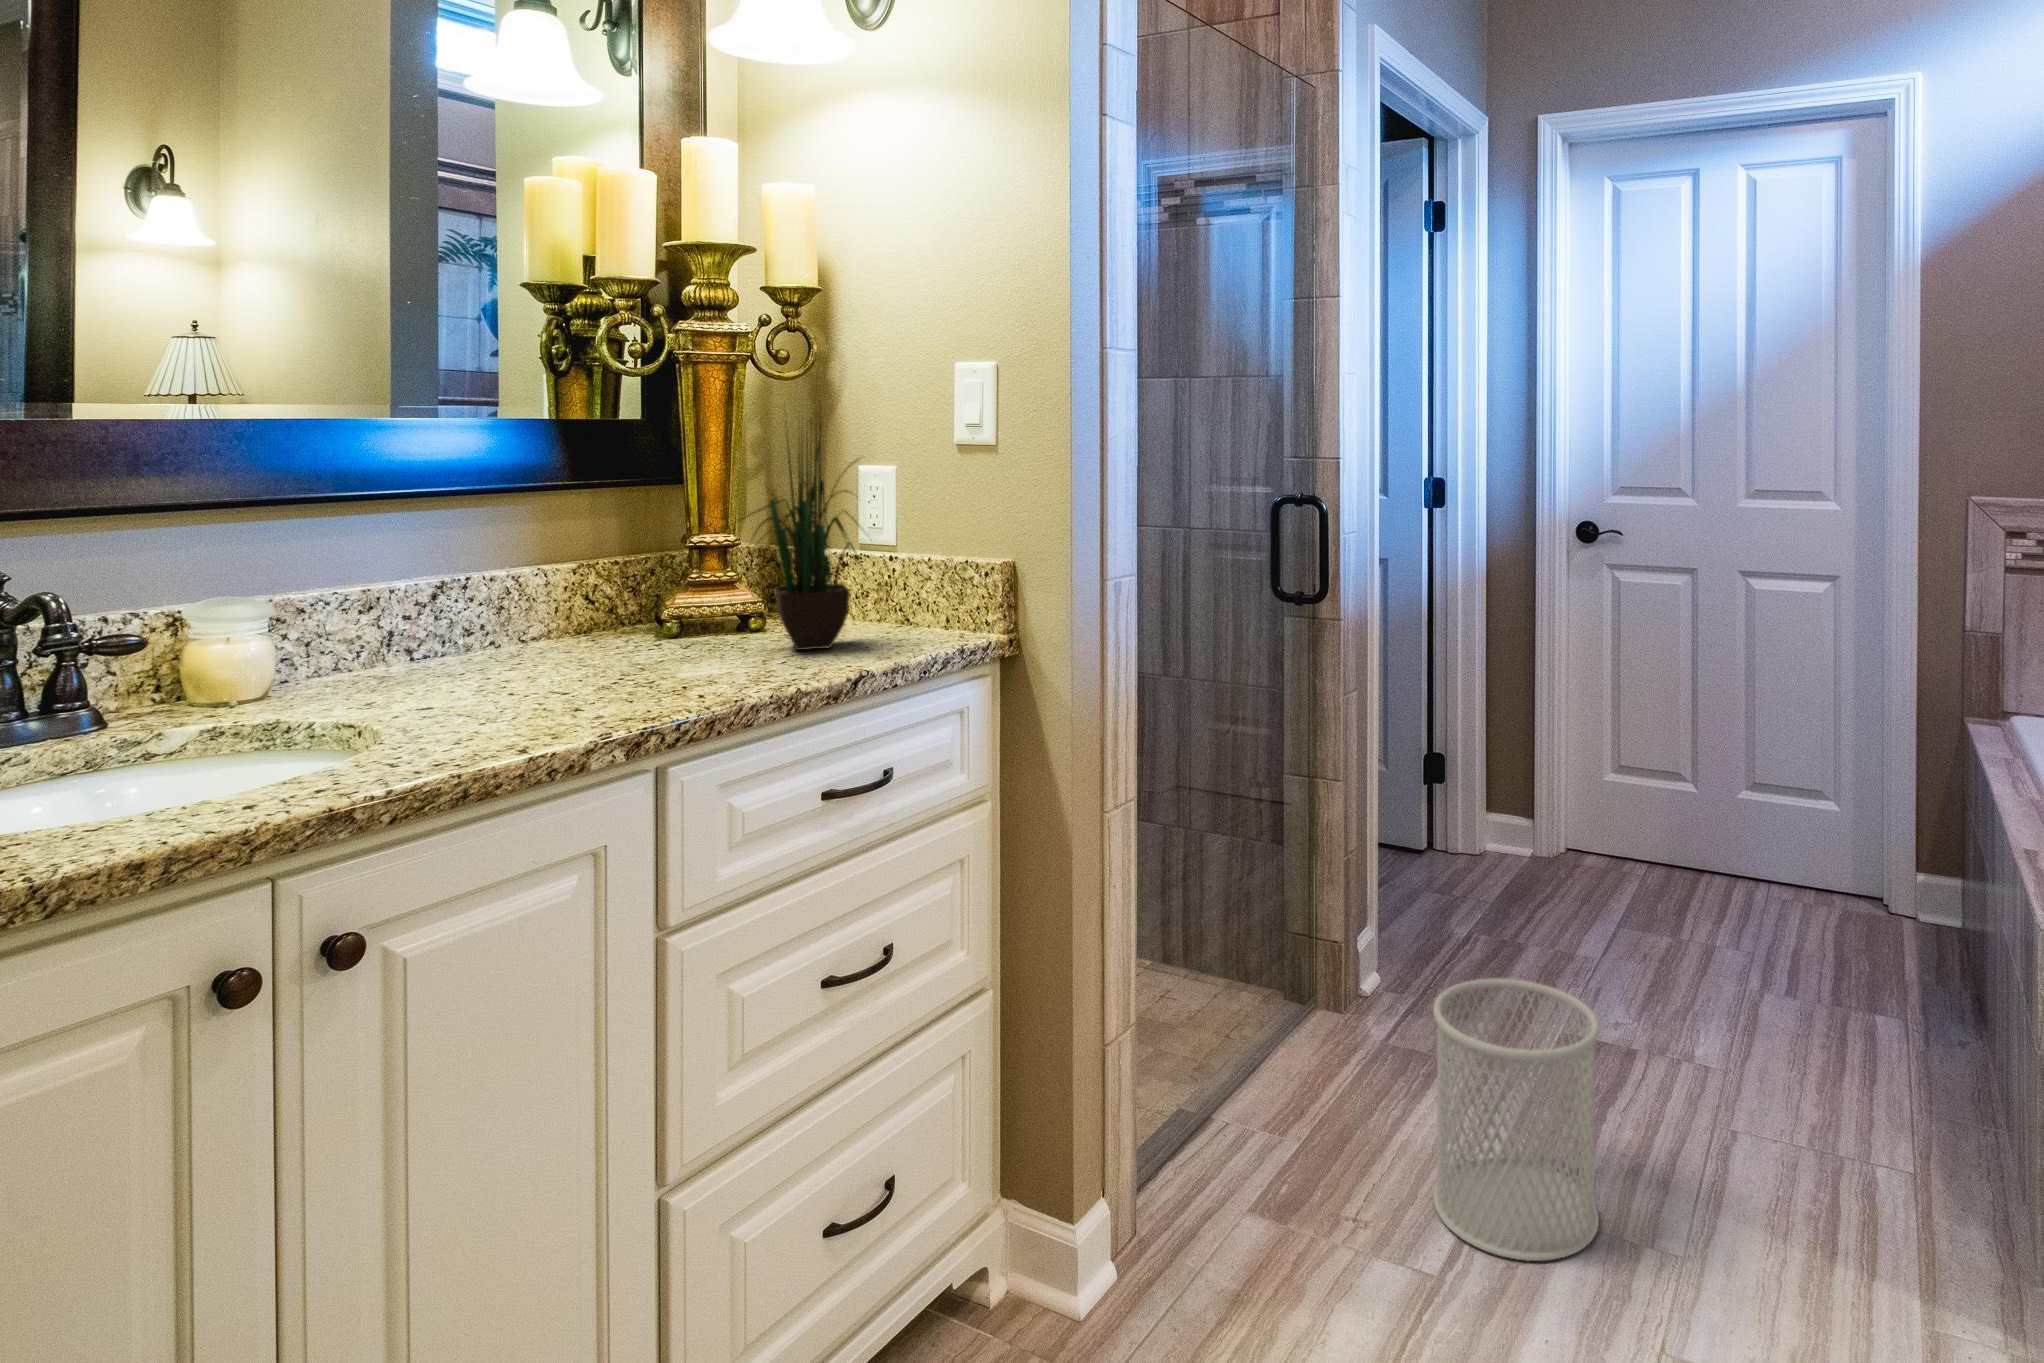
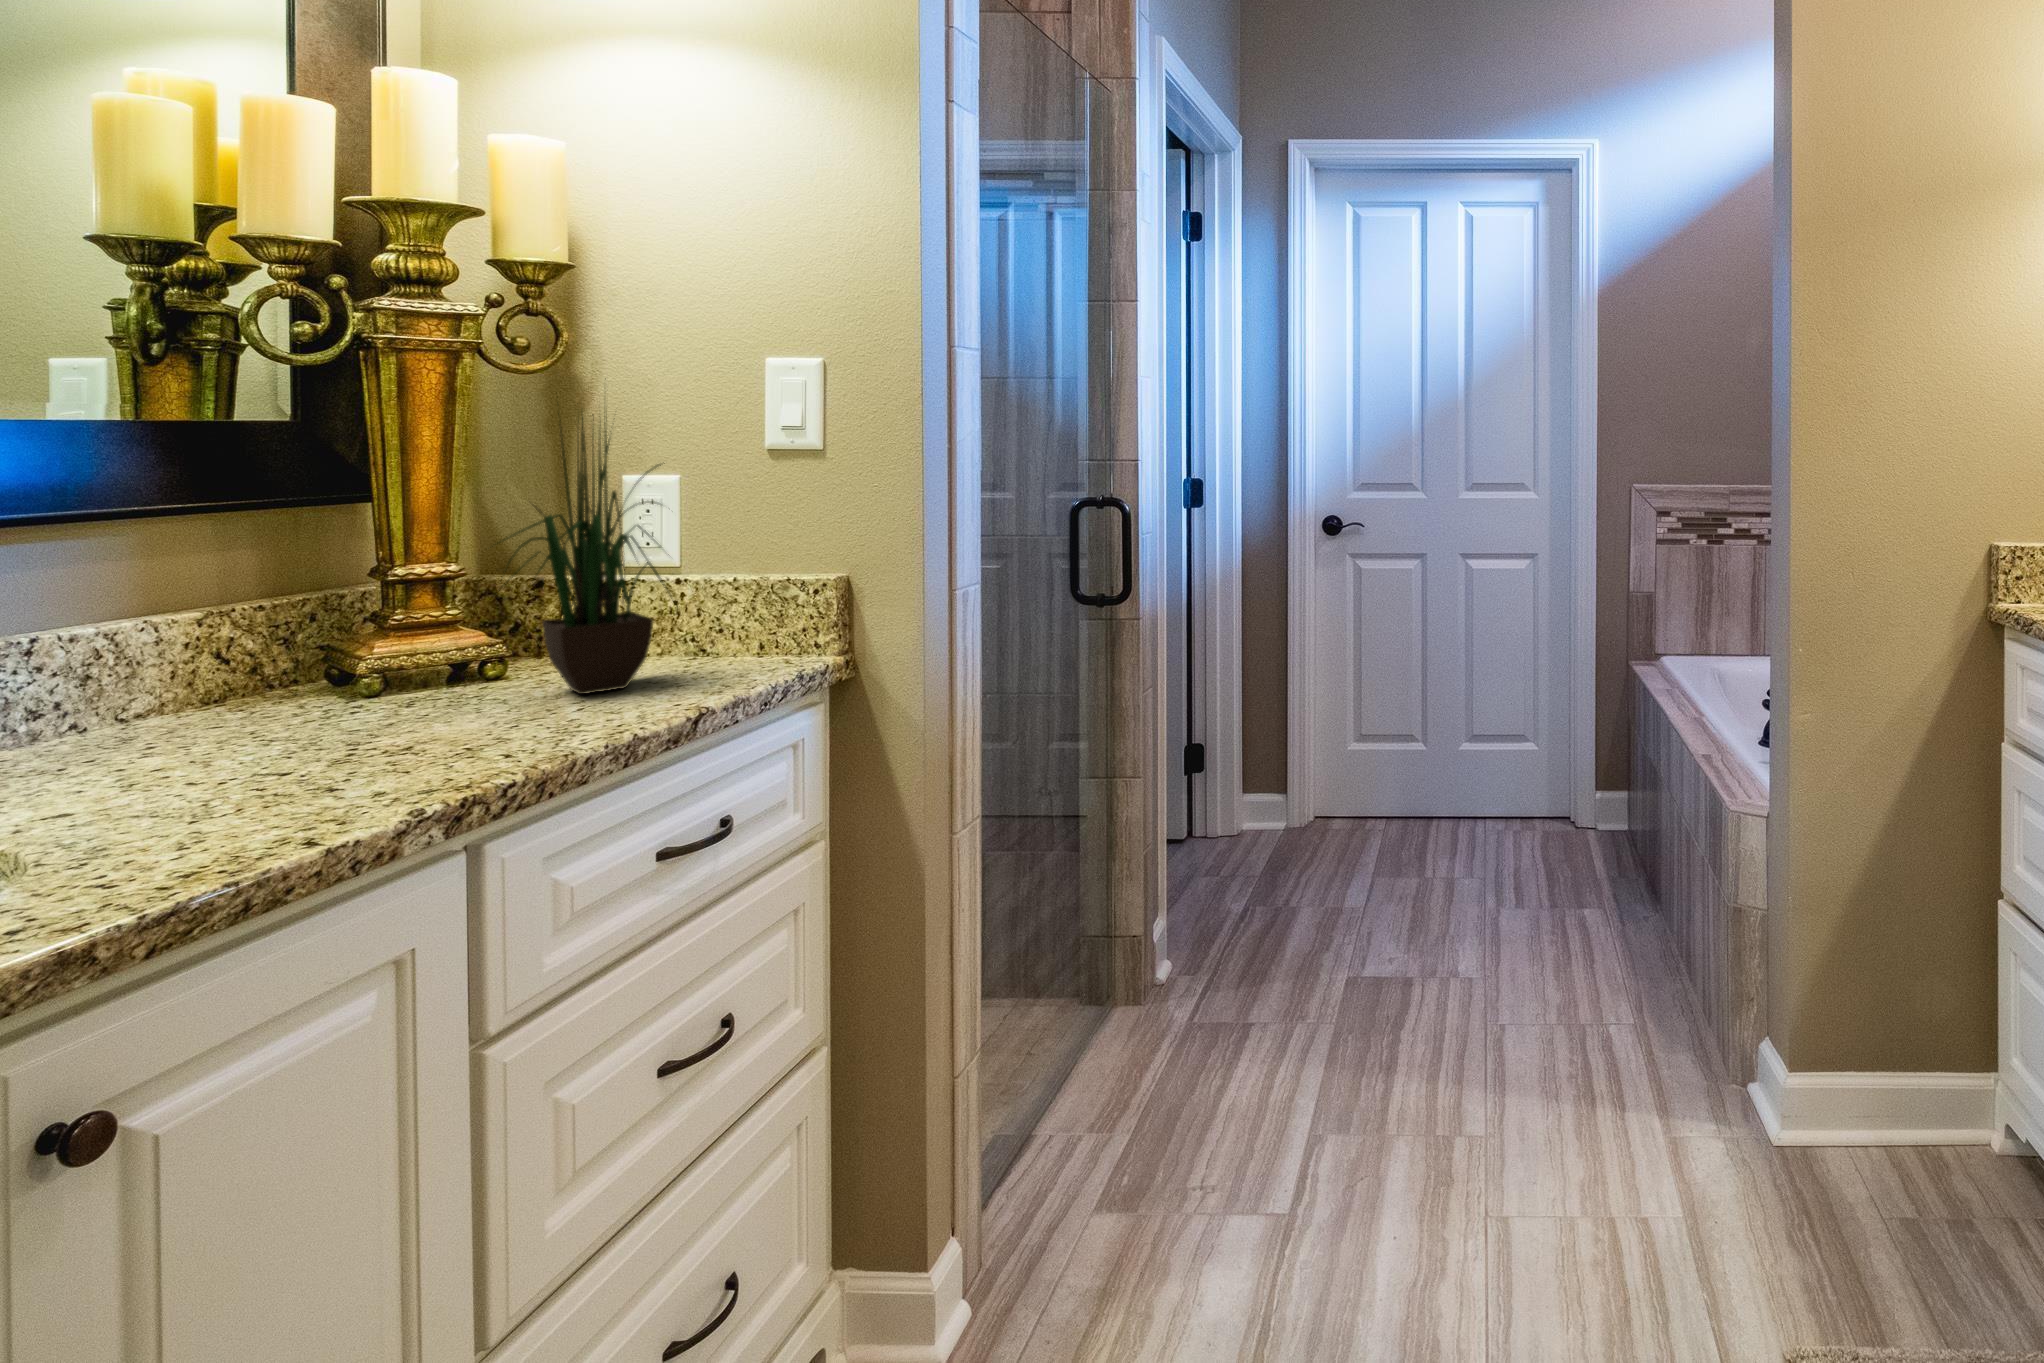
wastebasket: present [1433,978,1600,1261] -> none [1265,933,1415,1190]

